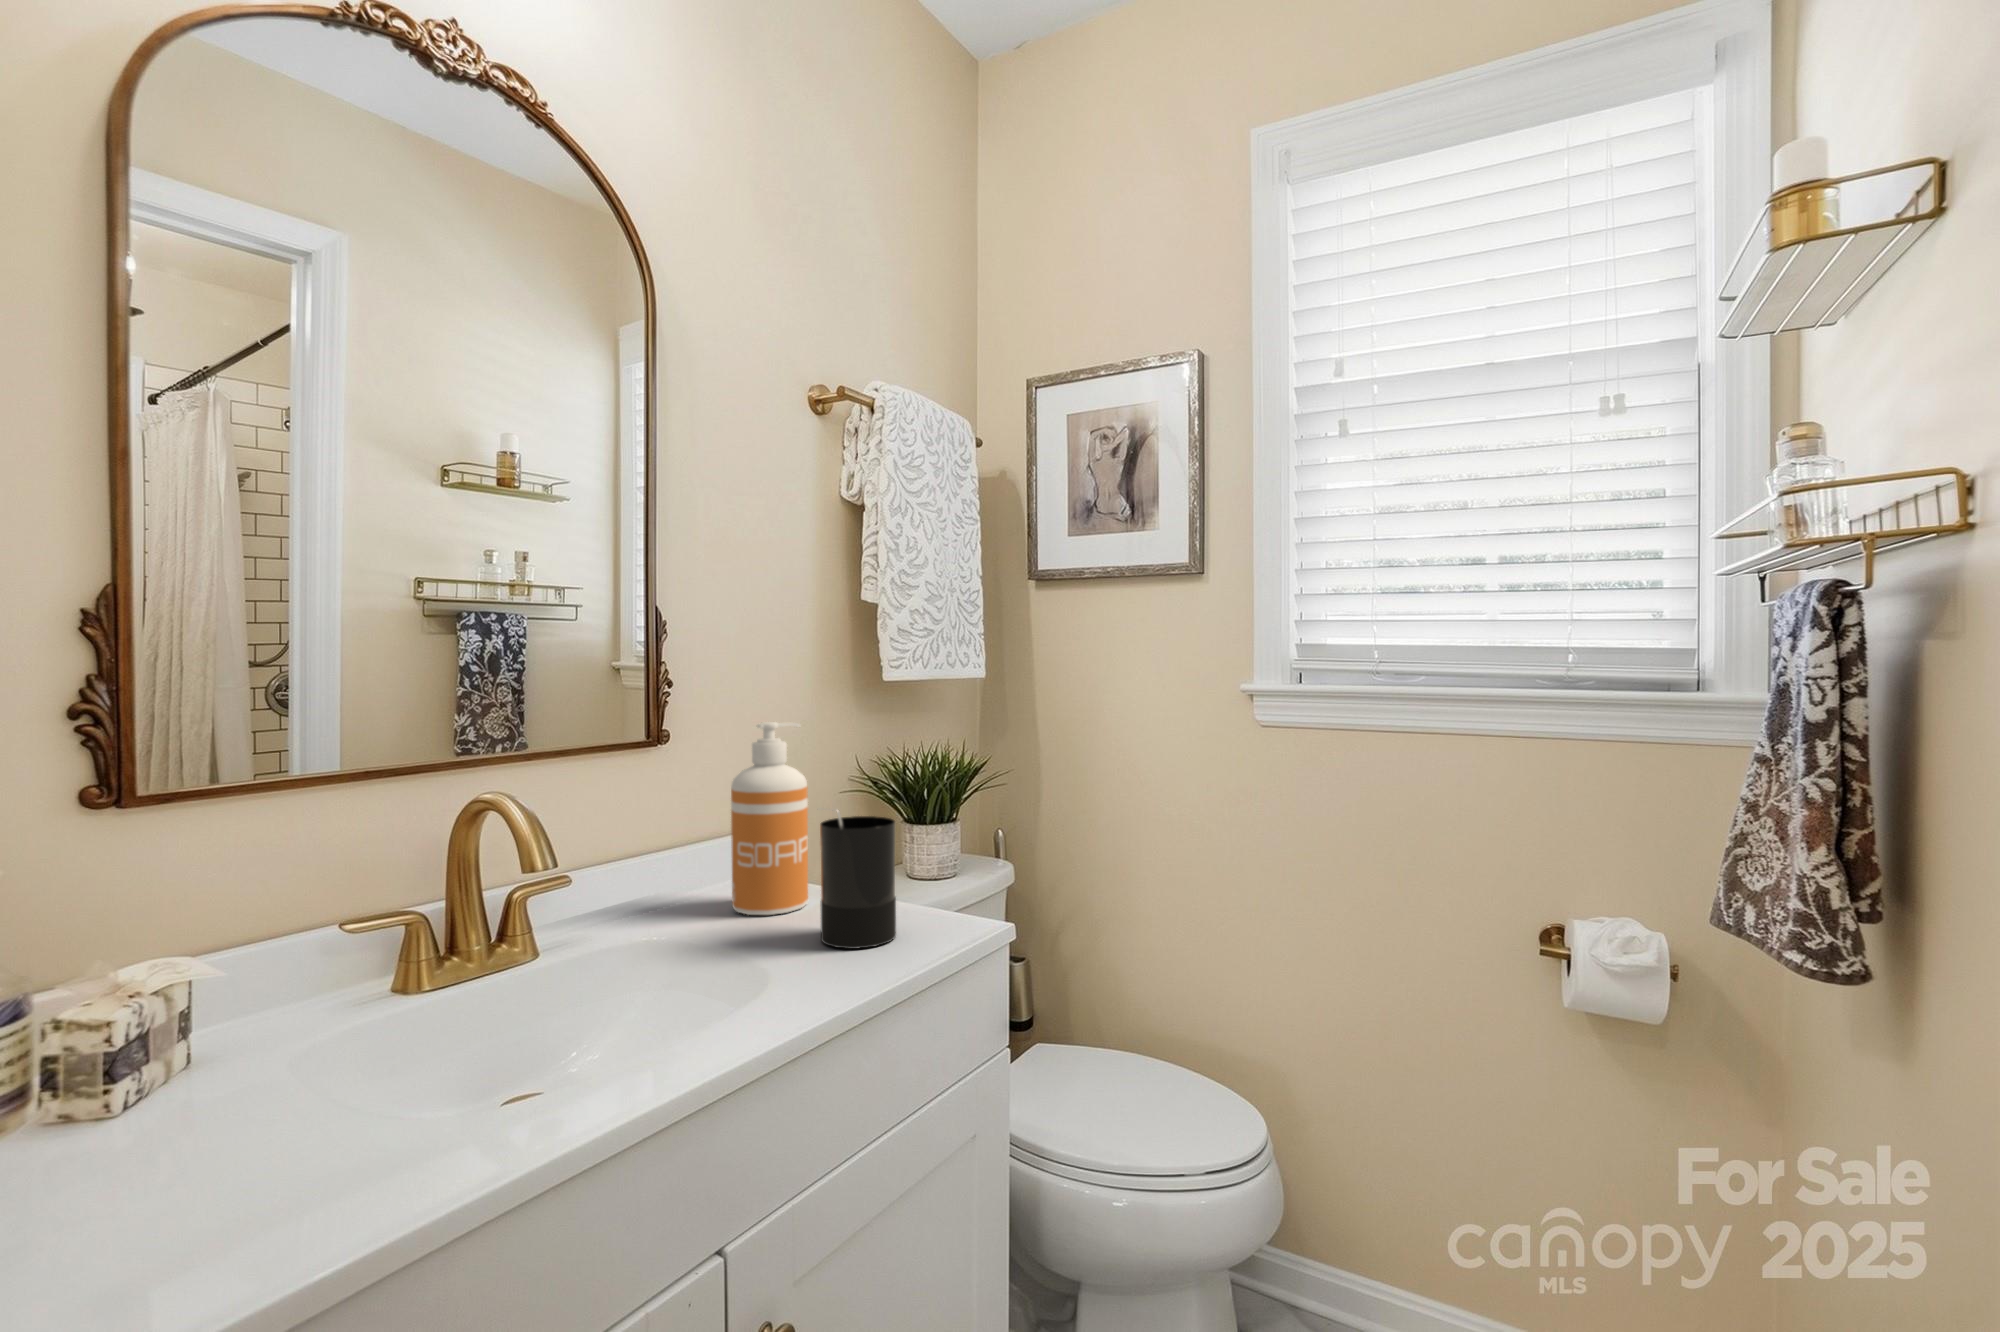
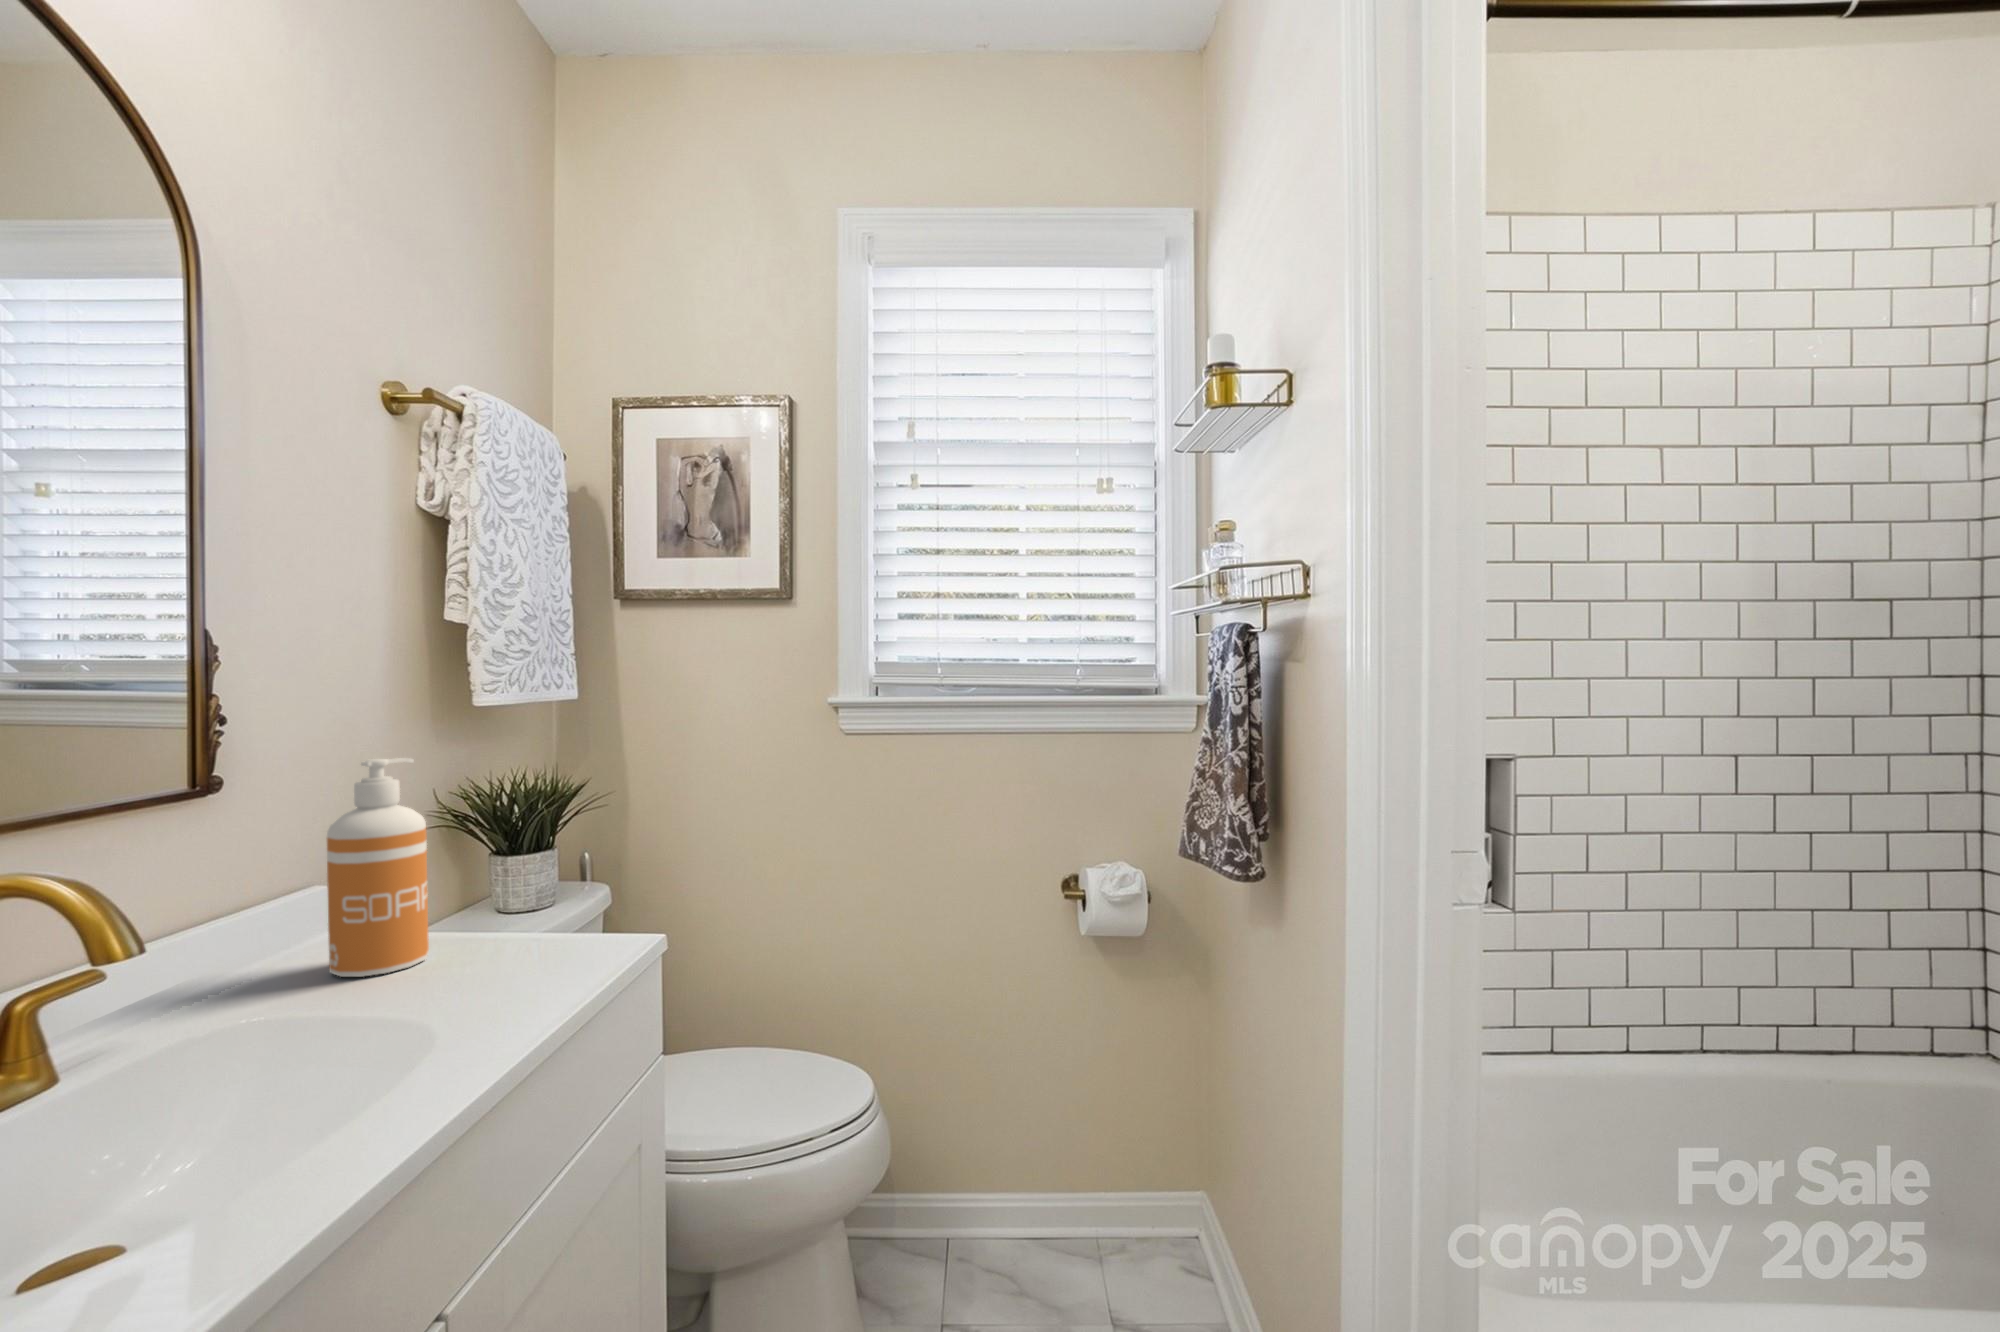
candle: present [820,810,896,949] -> none [469,845,566,986]

